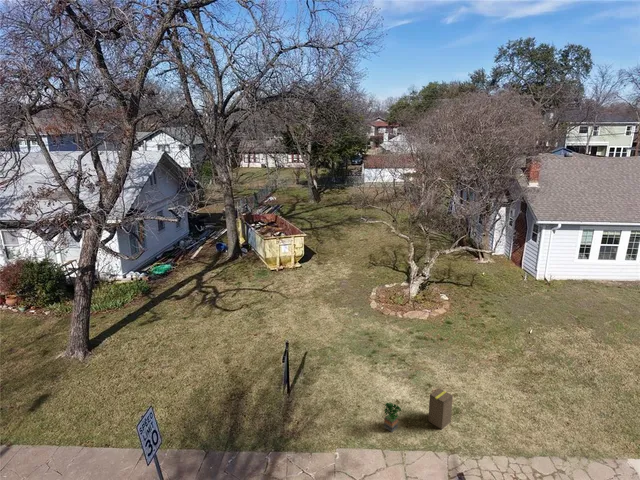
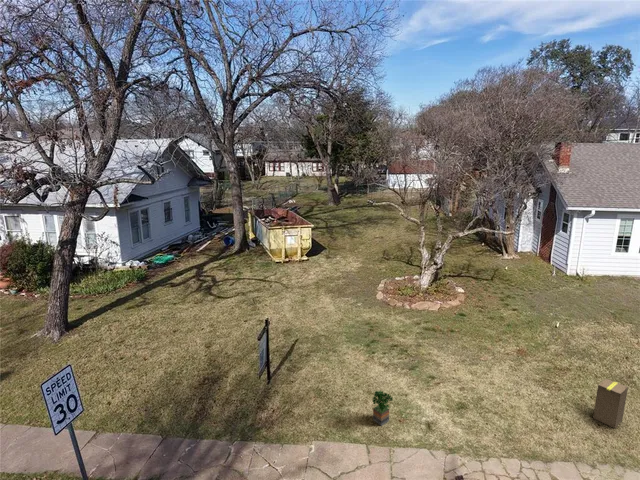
cardboard box: present [428,388,453,429] -> present [593,379,628,428]

